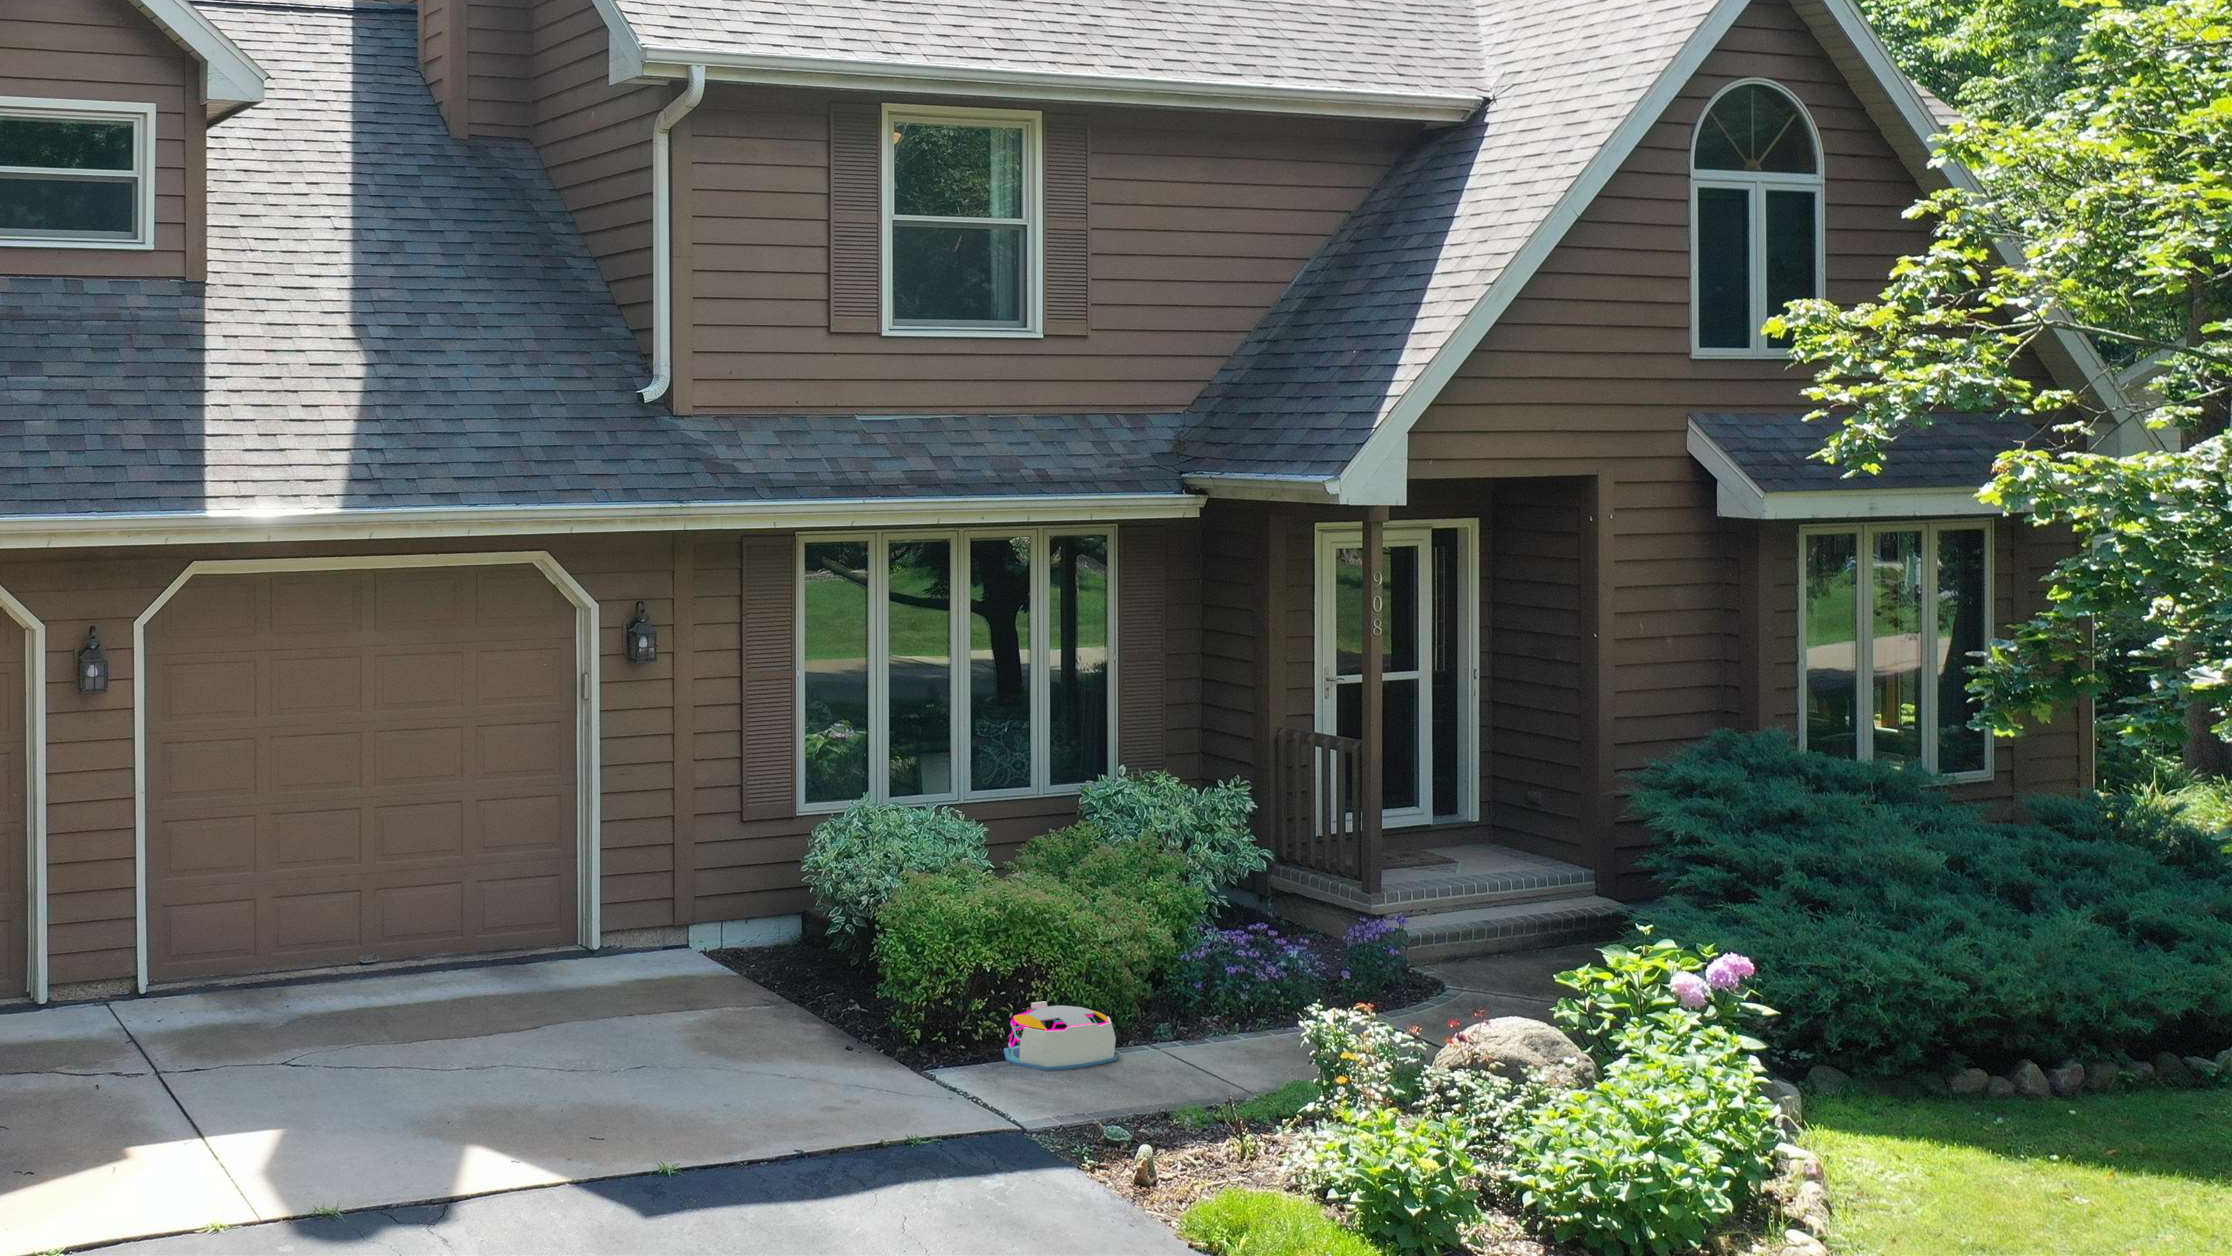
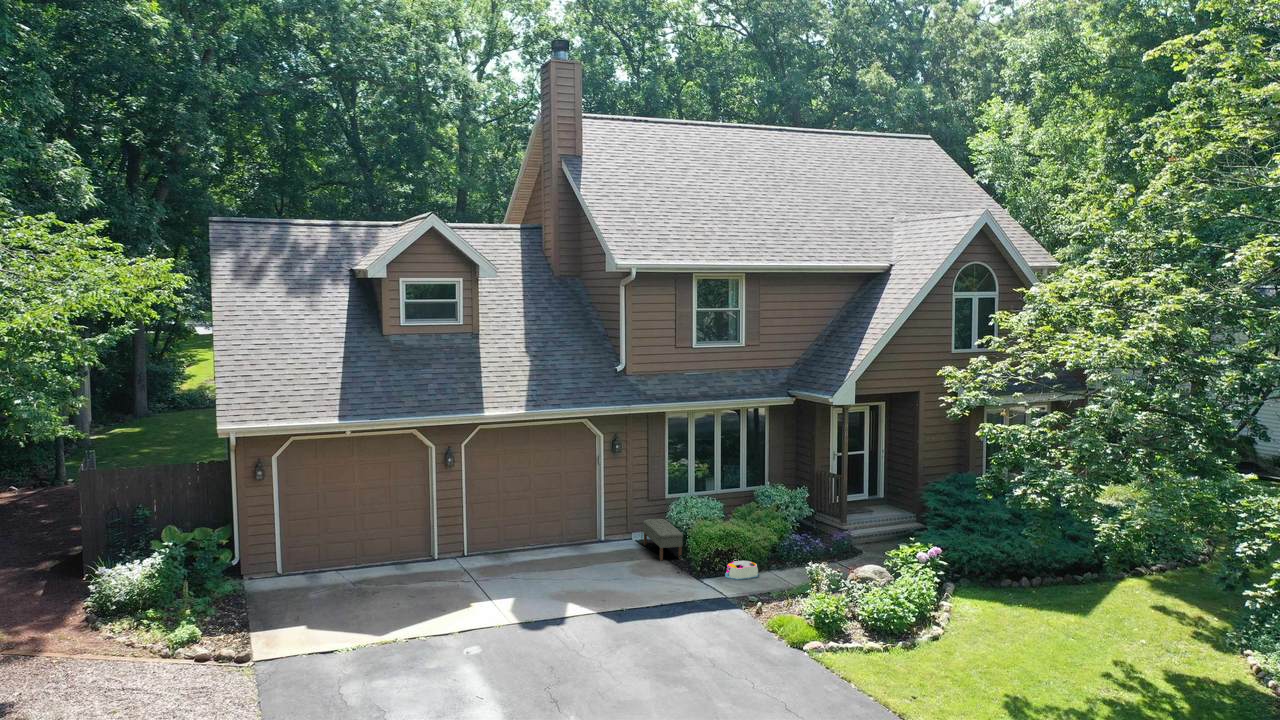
bench: none [725,875,859,1010] -> present [643,519,683,561]

